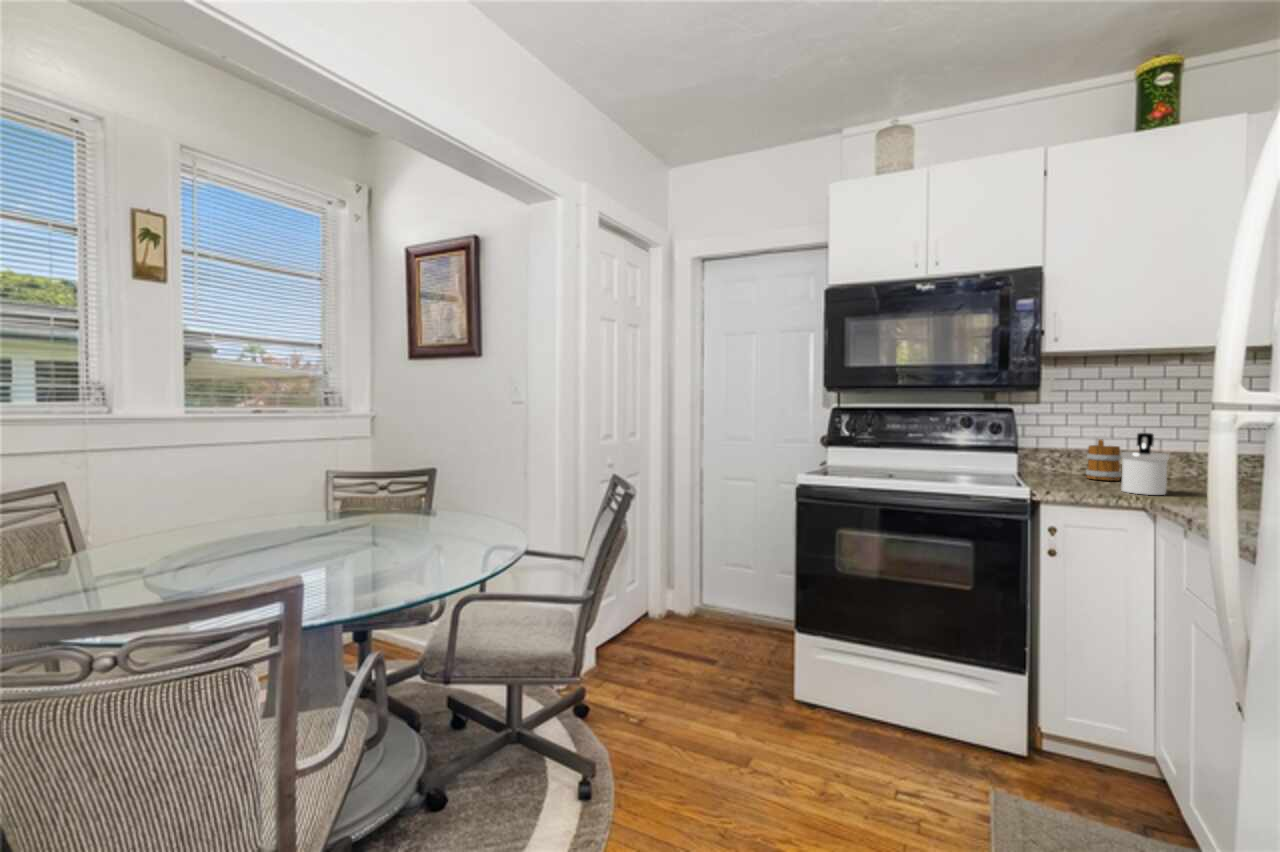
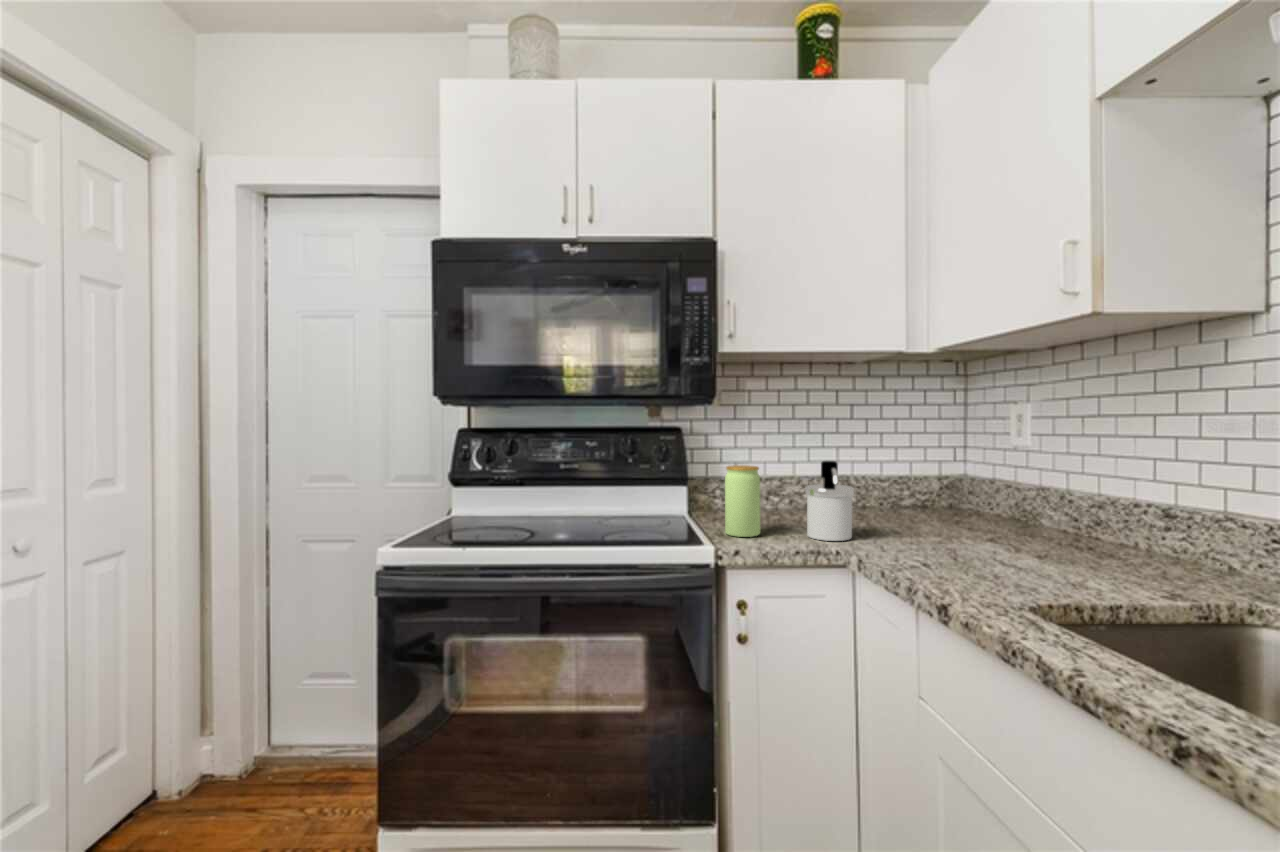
jar: none [1045,435,1078,487] -> present [725,465,760,537]
mug: present [1086,439,1121,481] -> none [759,464,796,517]

